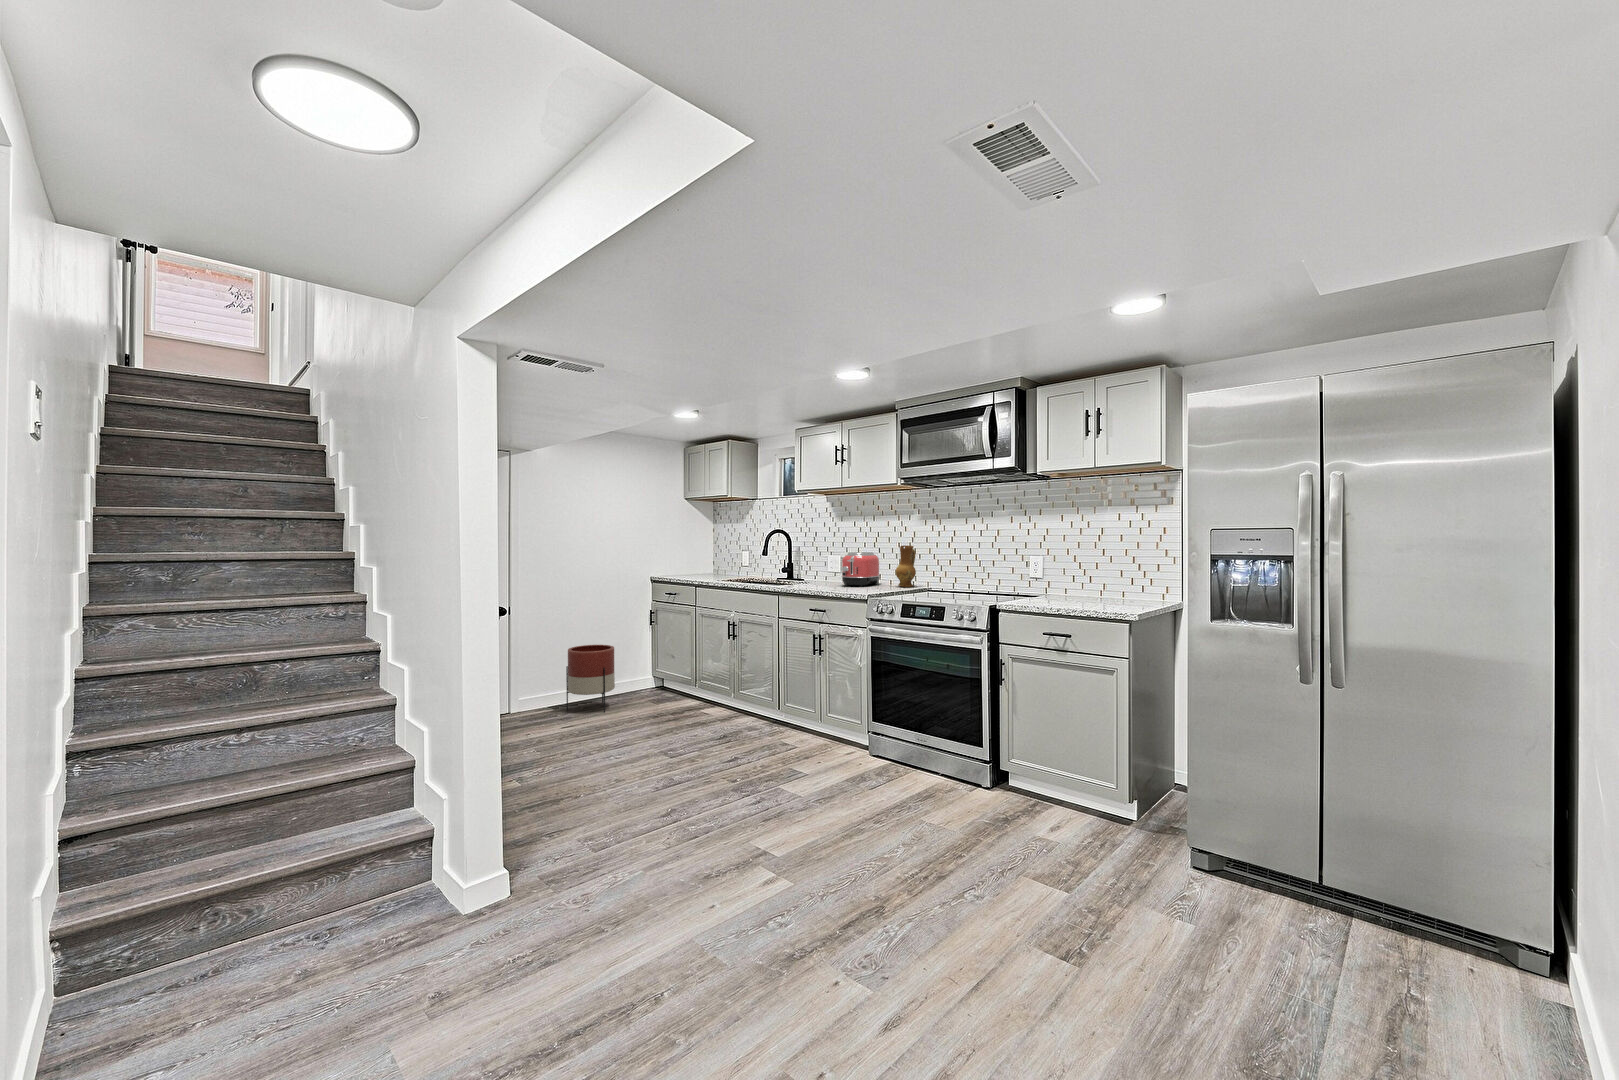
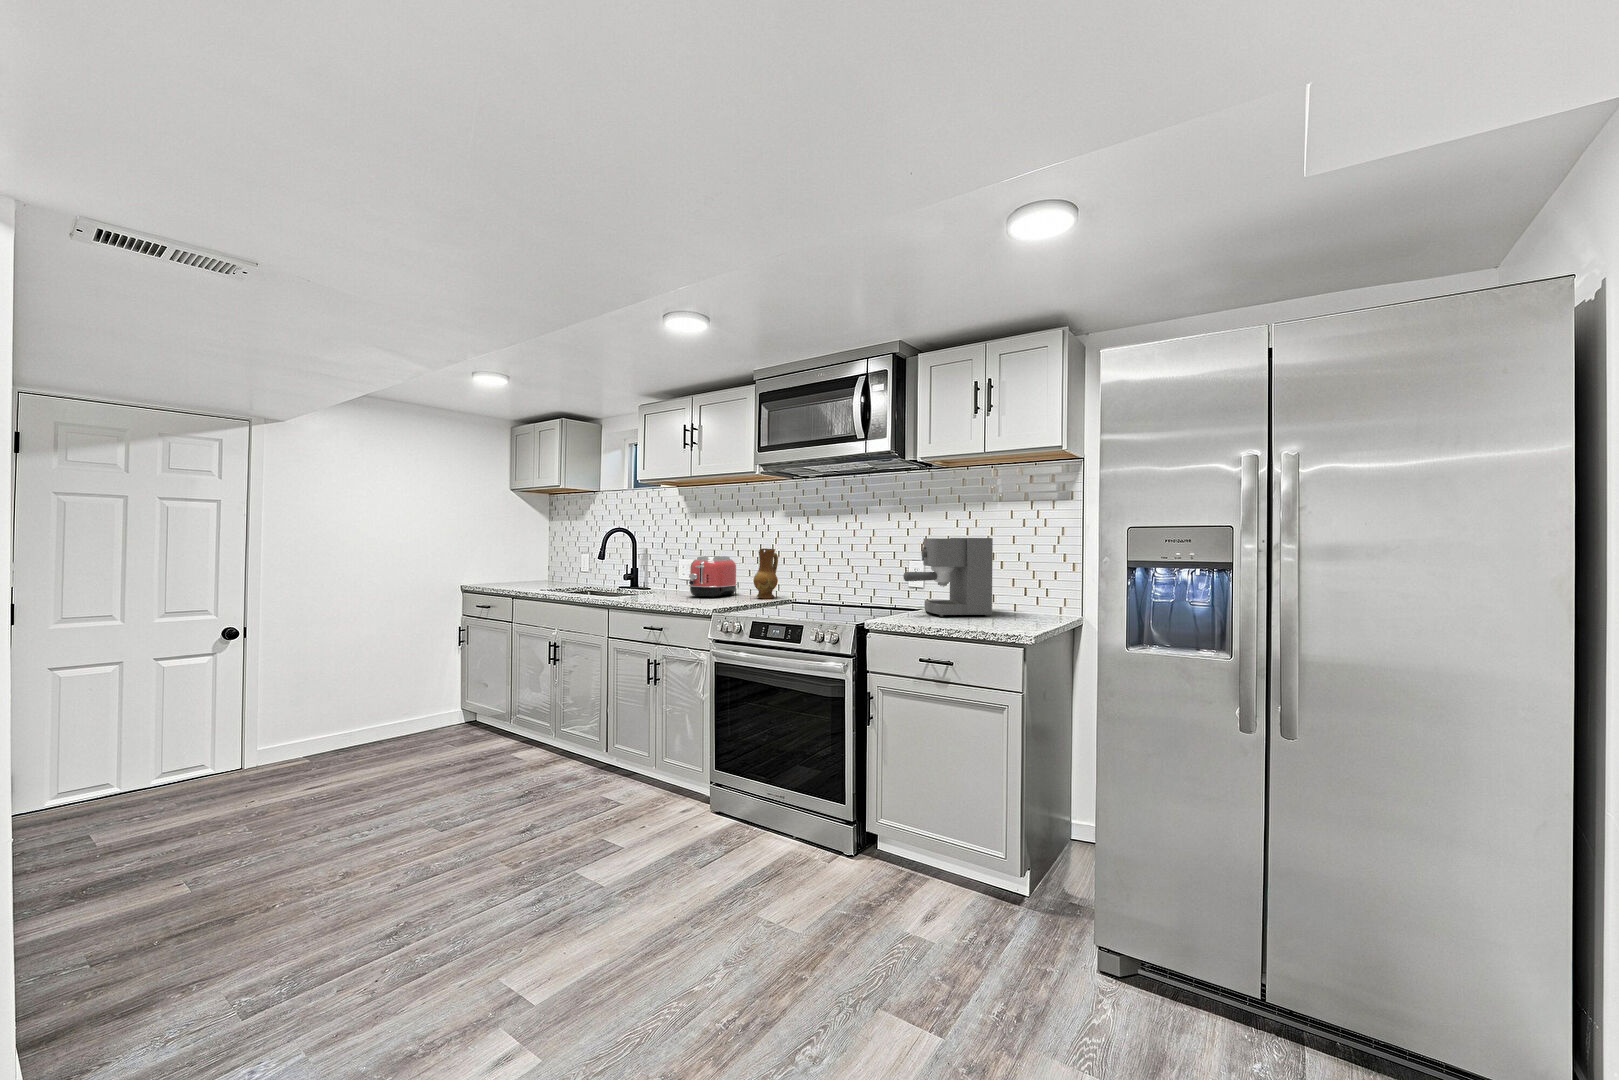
coffee maker: none [1027,536,1103,600] -> present [903,538,993,617]
planter: present [566,645,615,712] -> none [333,671,403,759]

